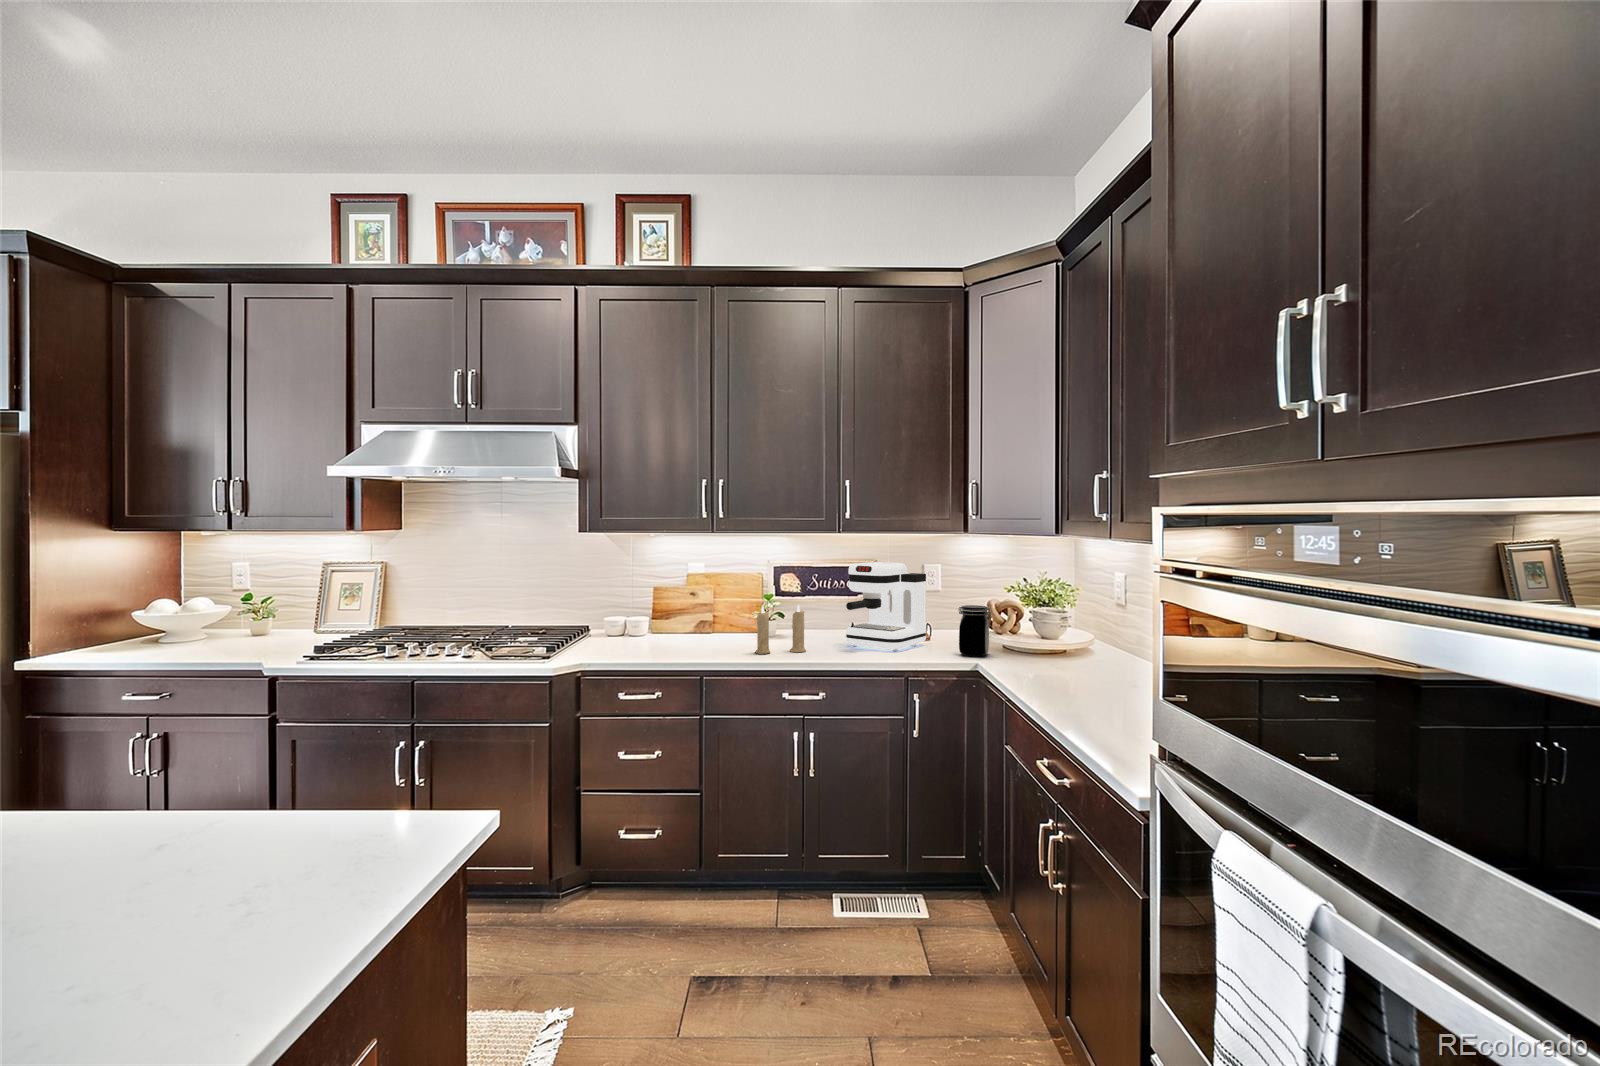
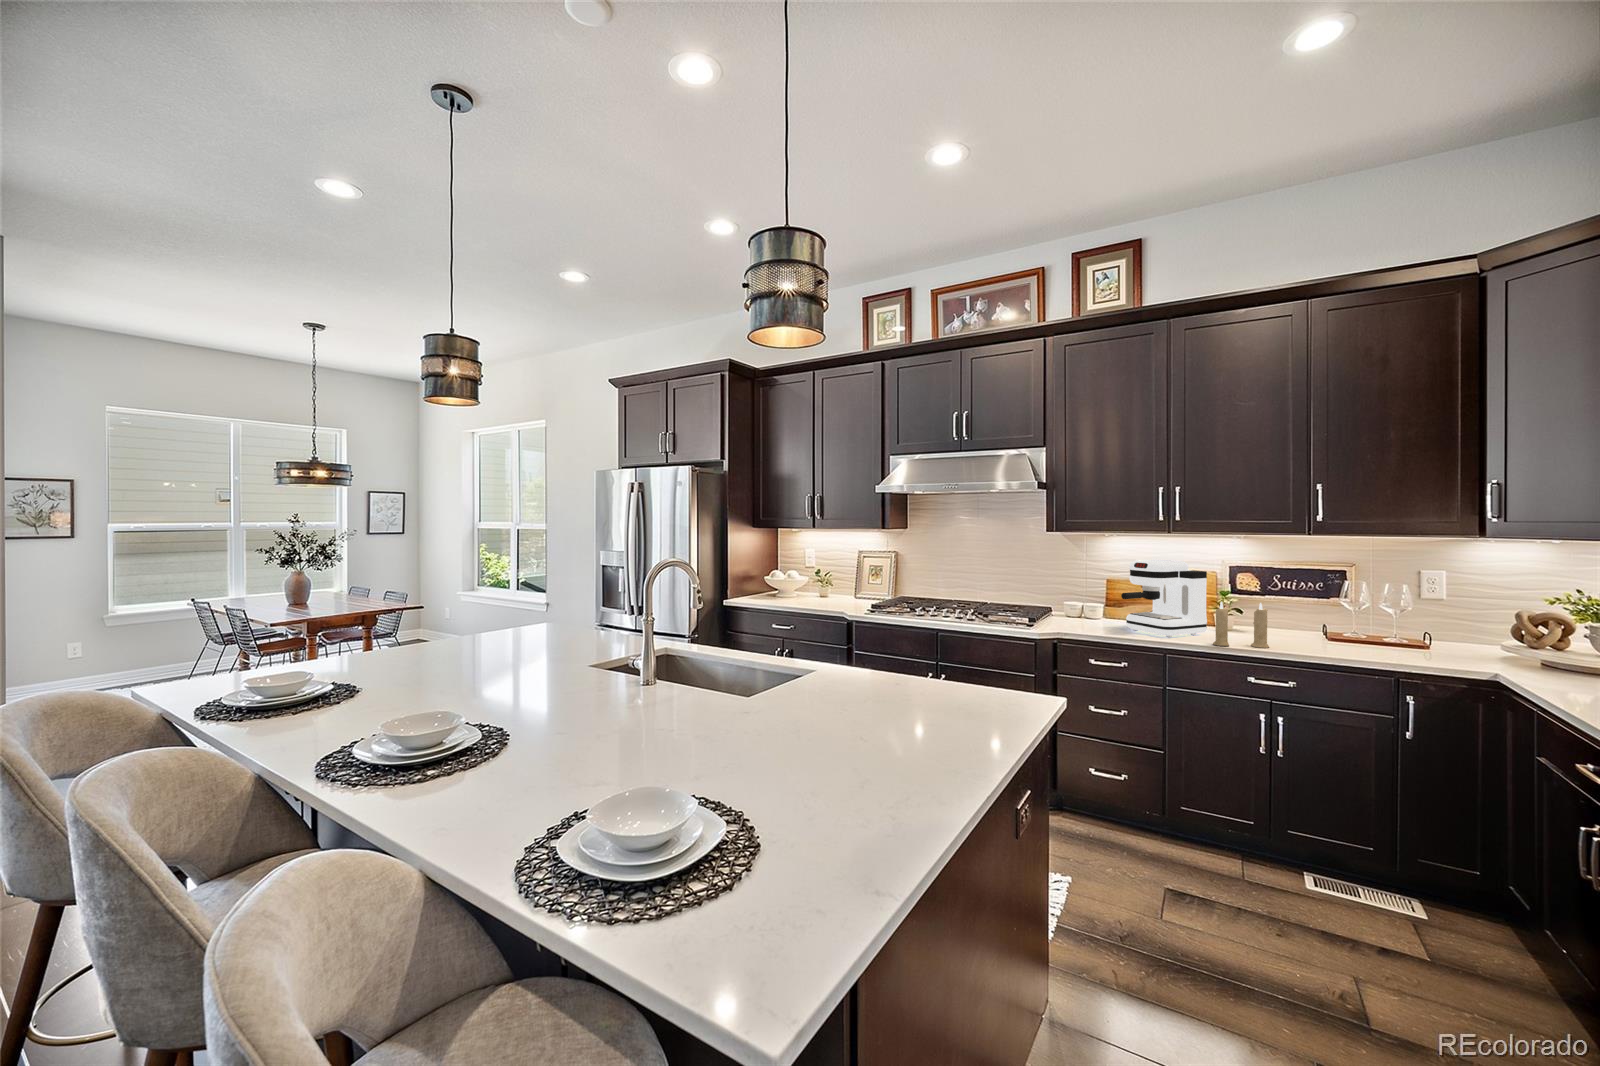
coffee maker: present [846,562,926,651] -> present [1121,560,1207,637]
jar: present [959,605,991,656] -> none [1471,615,1521,672]

